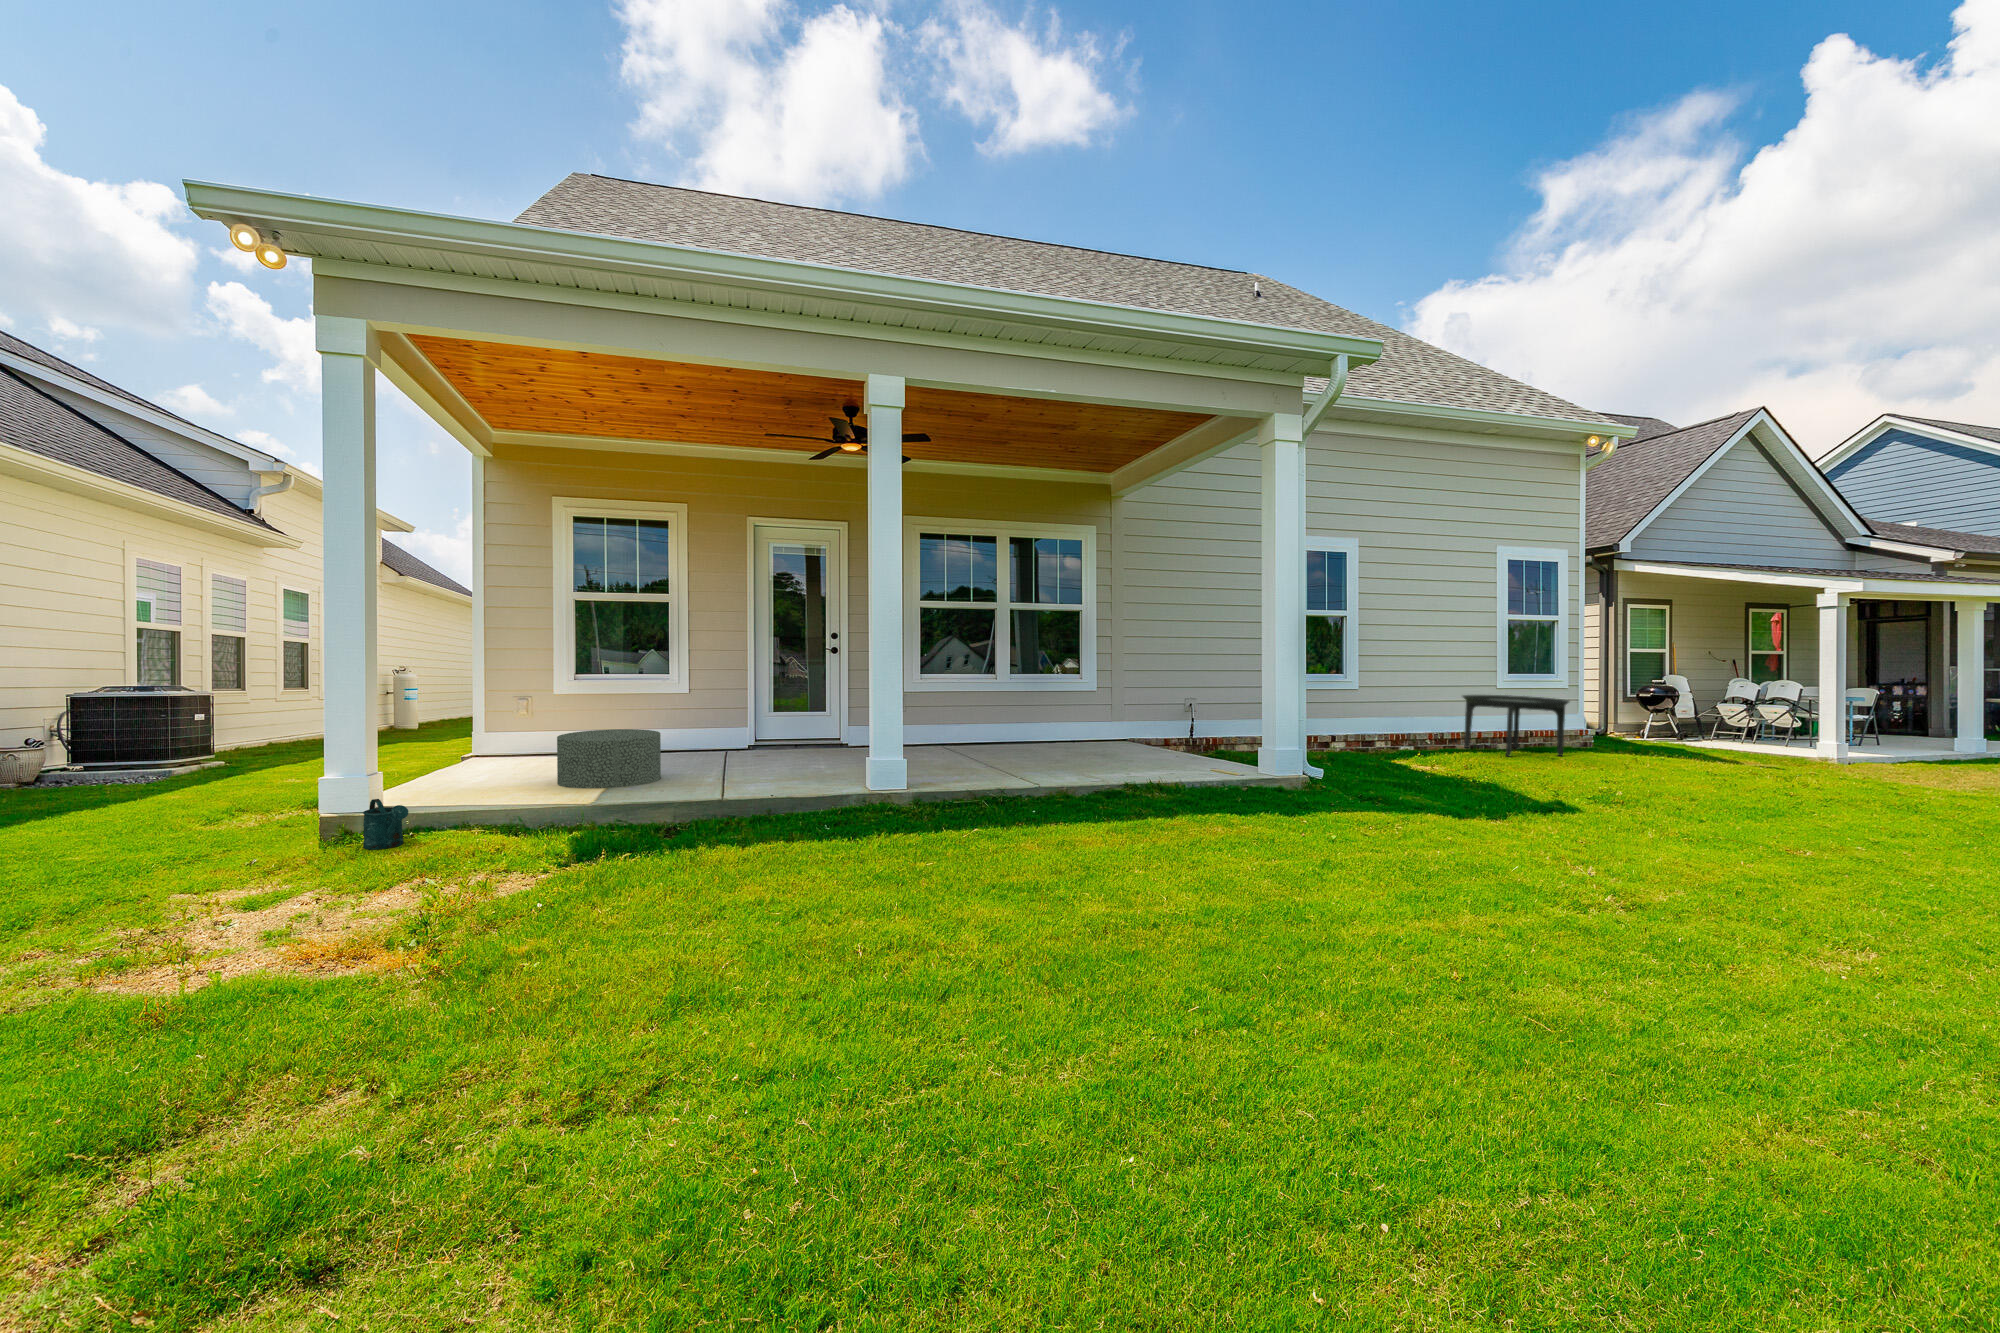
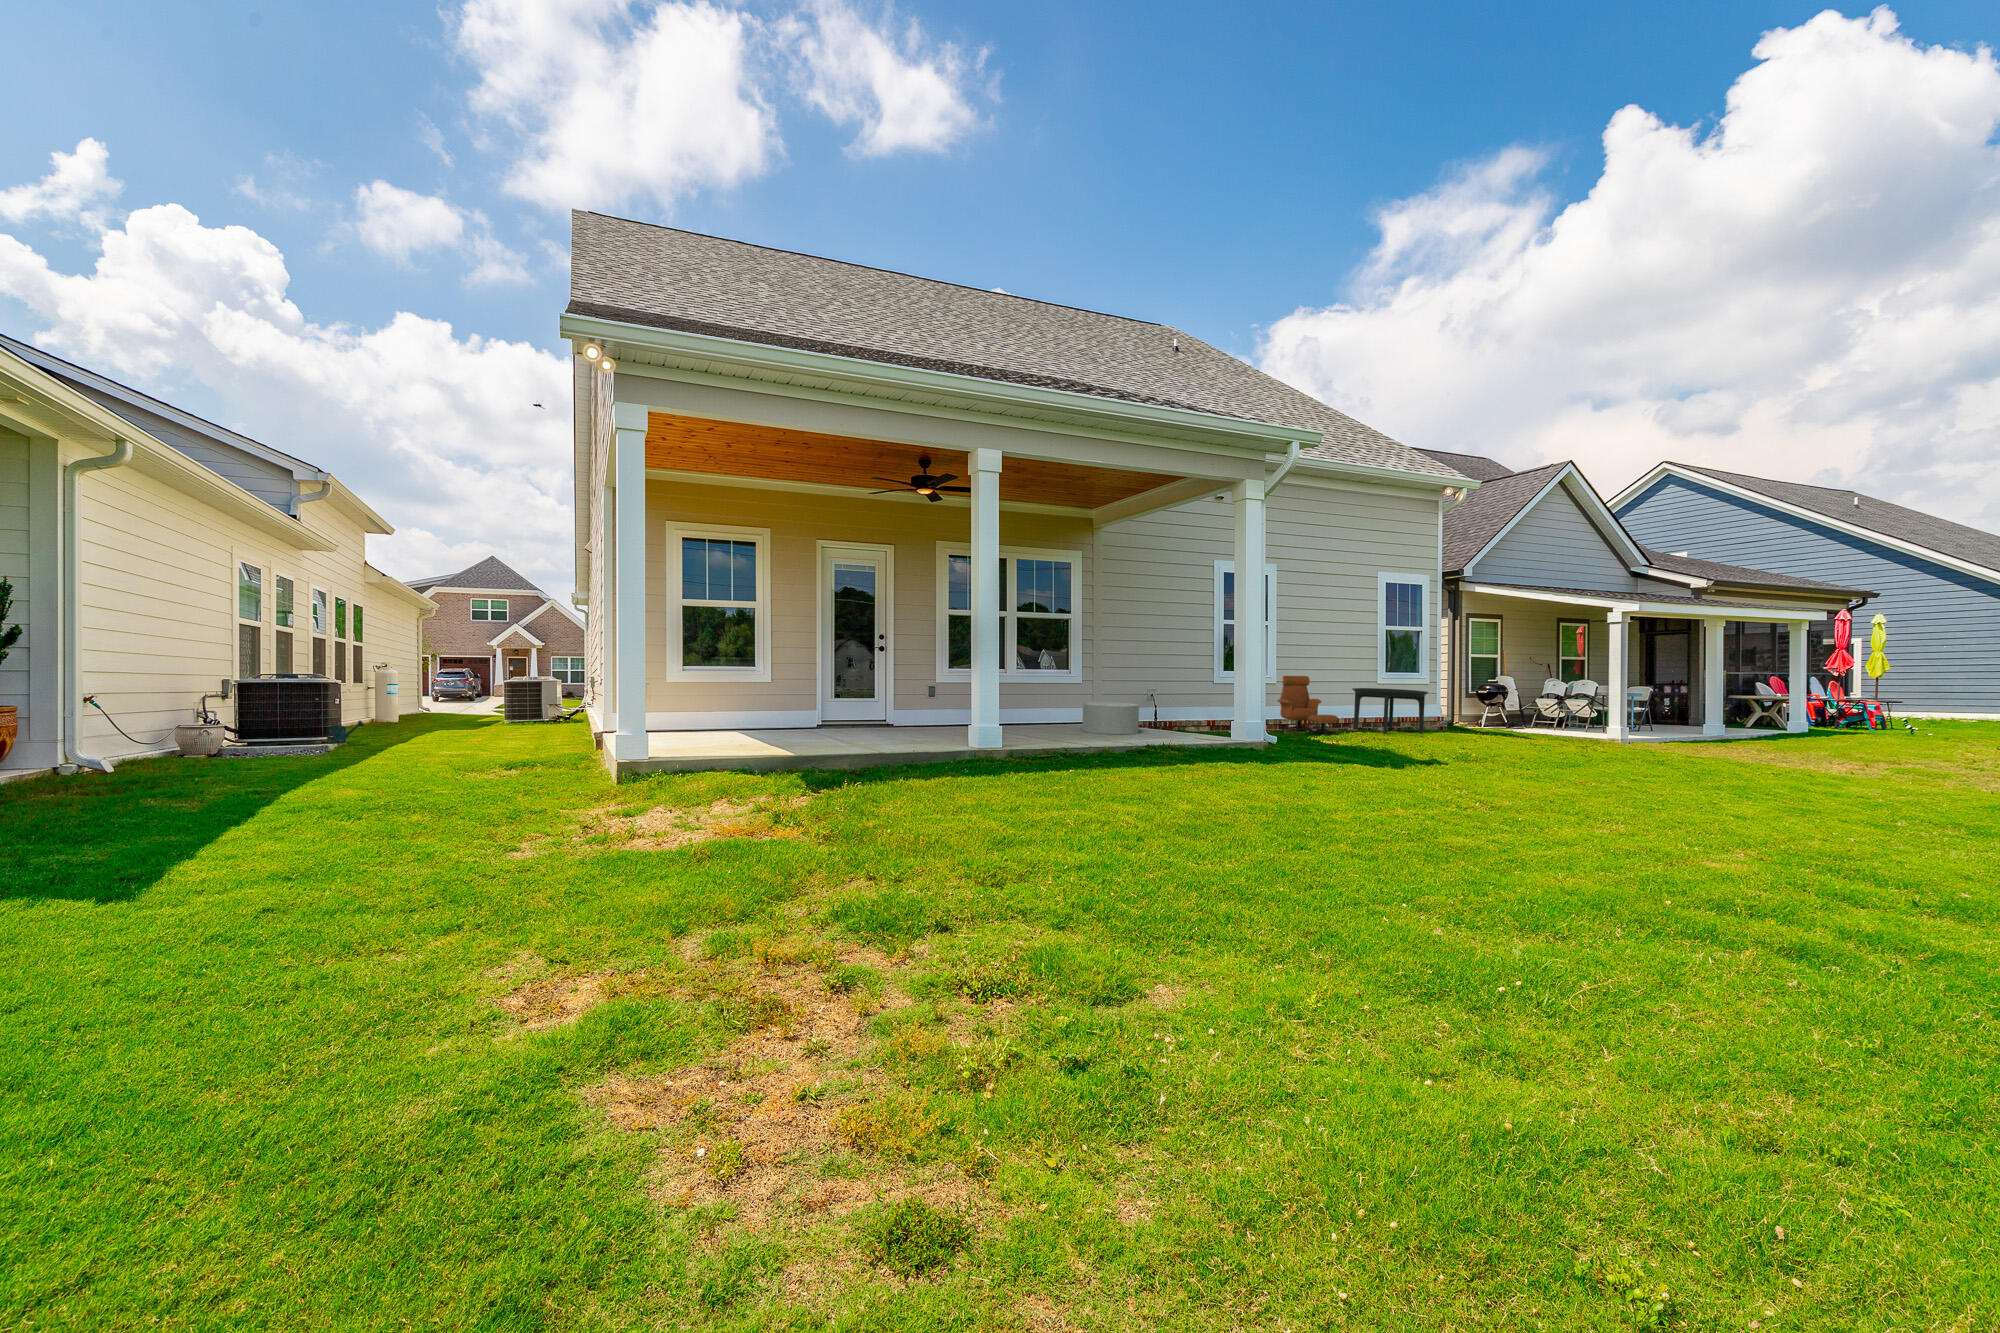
lounge chair: none [1358,680,1443,760] -> present [1277,676,1339,736]
ottoman: present [557,729,661,789] -> present [1082,702,1139,734]
watering can: present [363,799,408,849] -> present [327,721,364,744]

